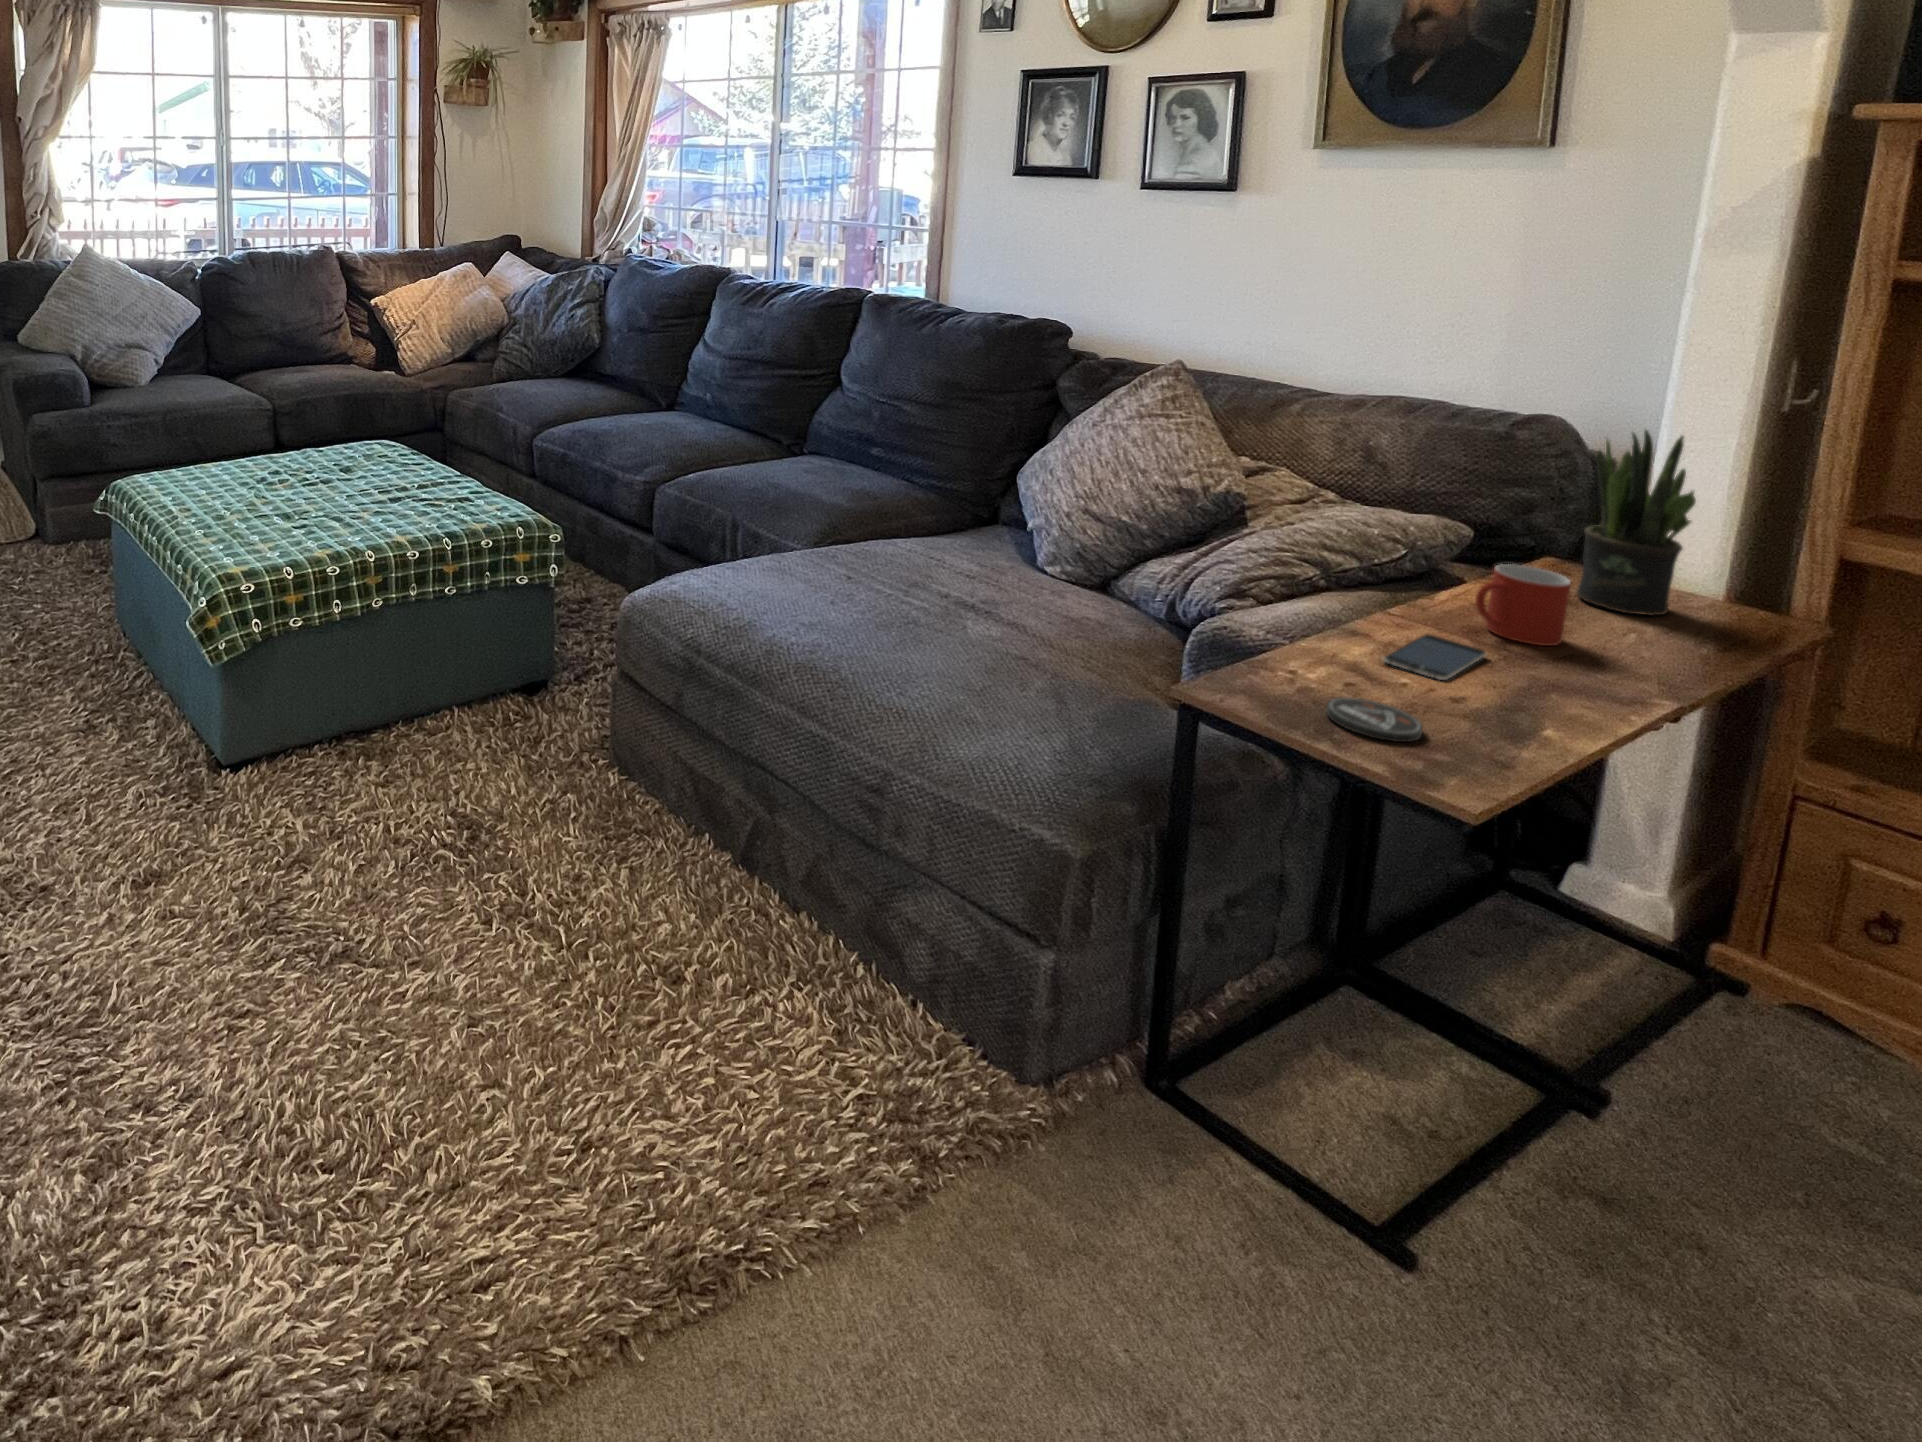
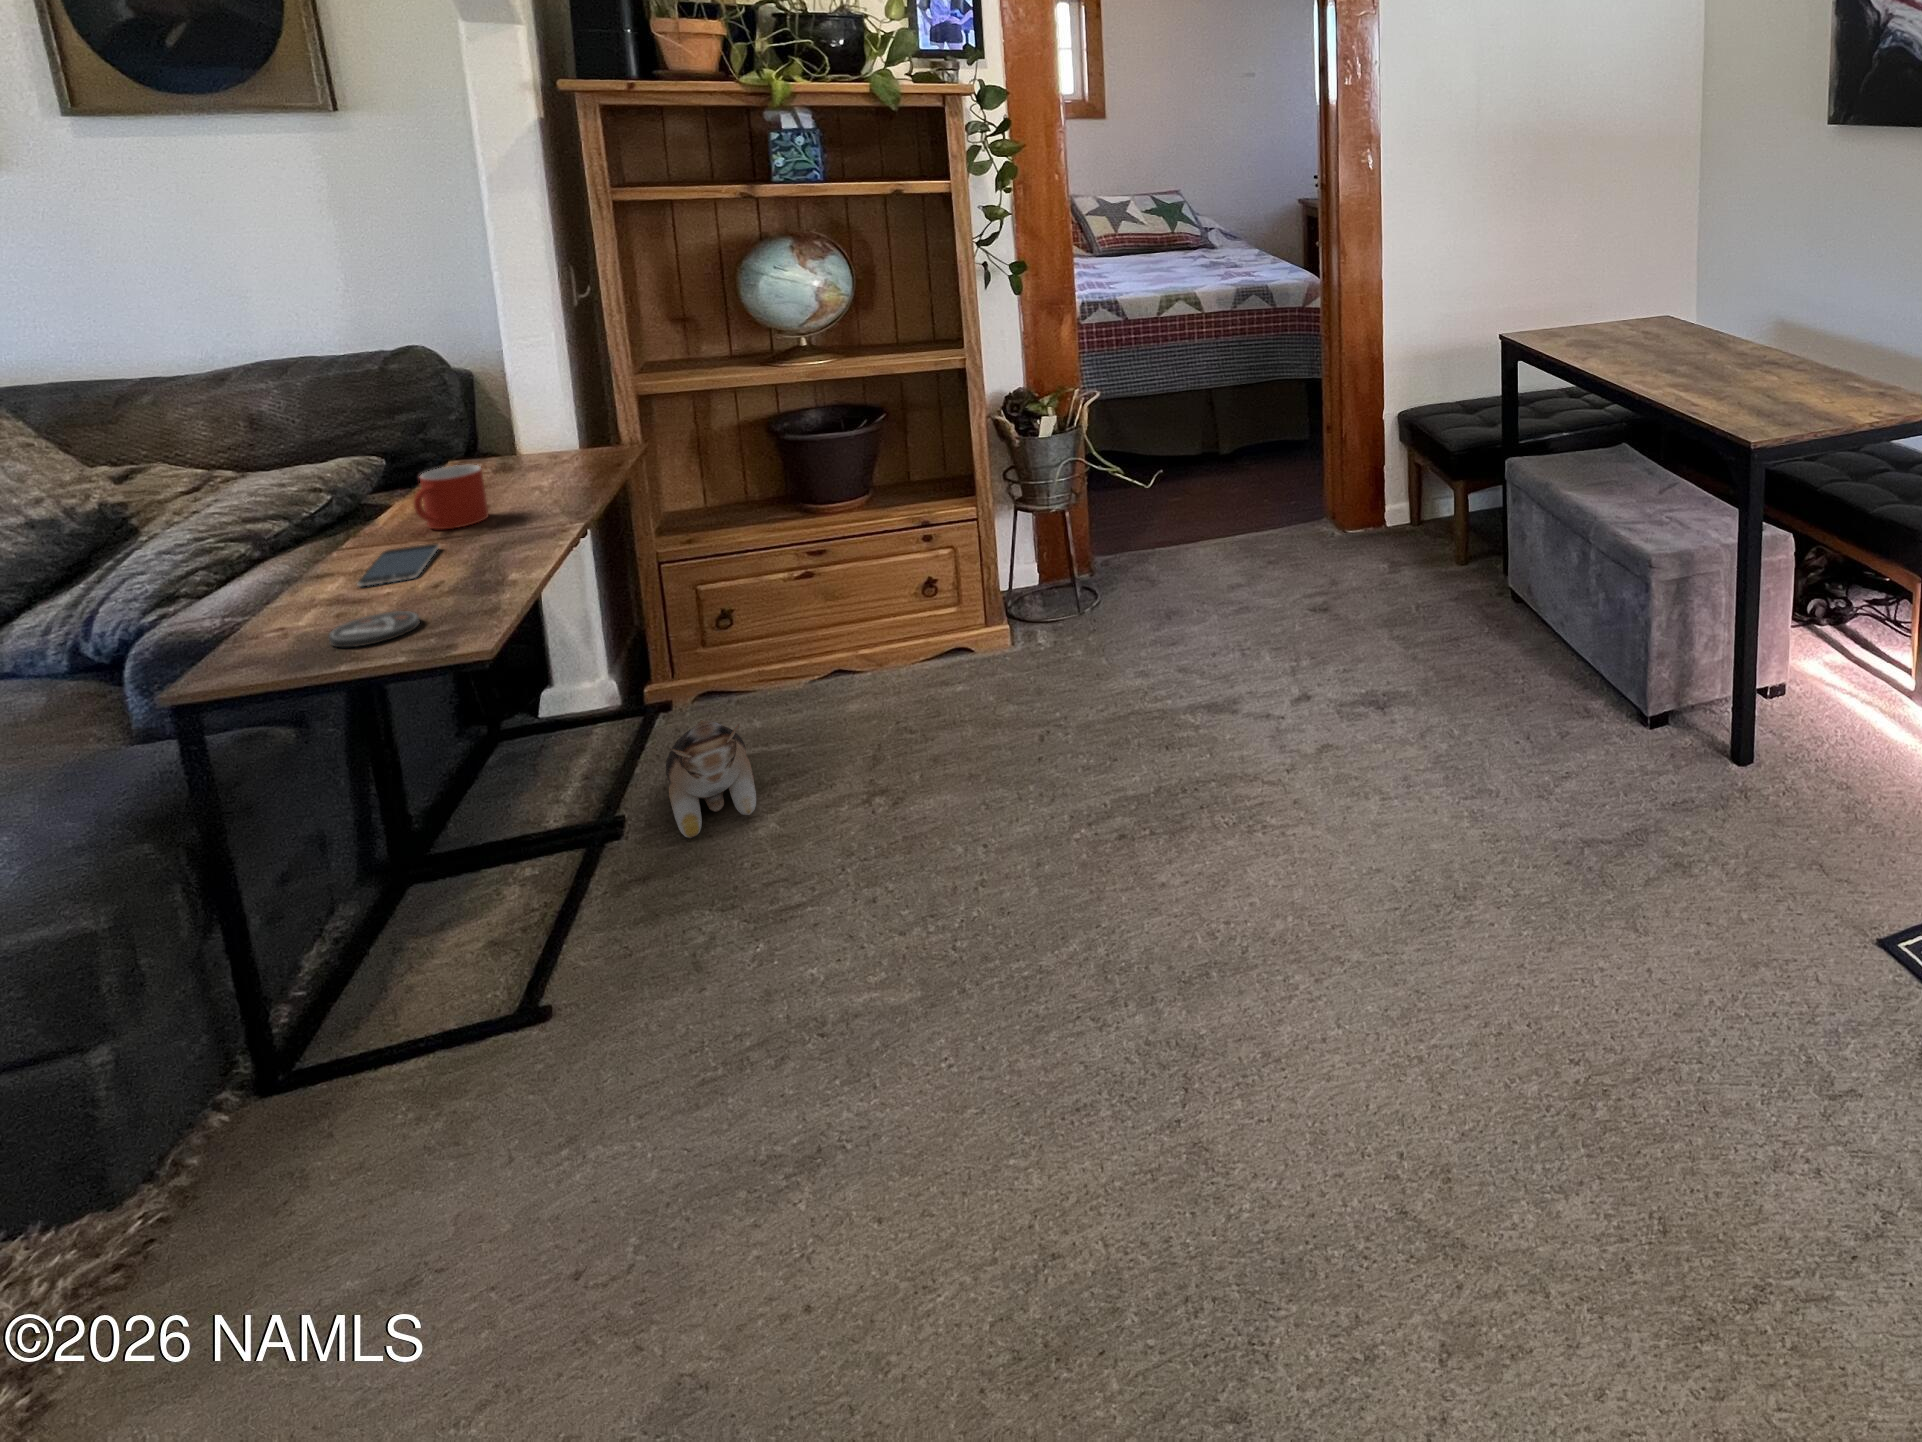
potted plant: present [1577,430,1696,616] -> none [464,336,548,482]
plush toy: none [1687,1068,1853,1267] -> present [666,720,756,838]

